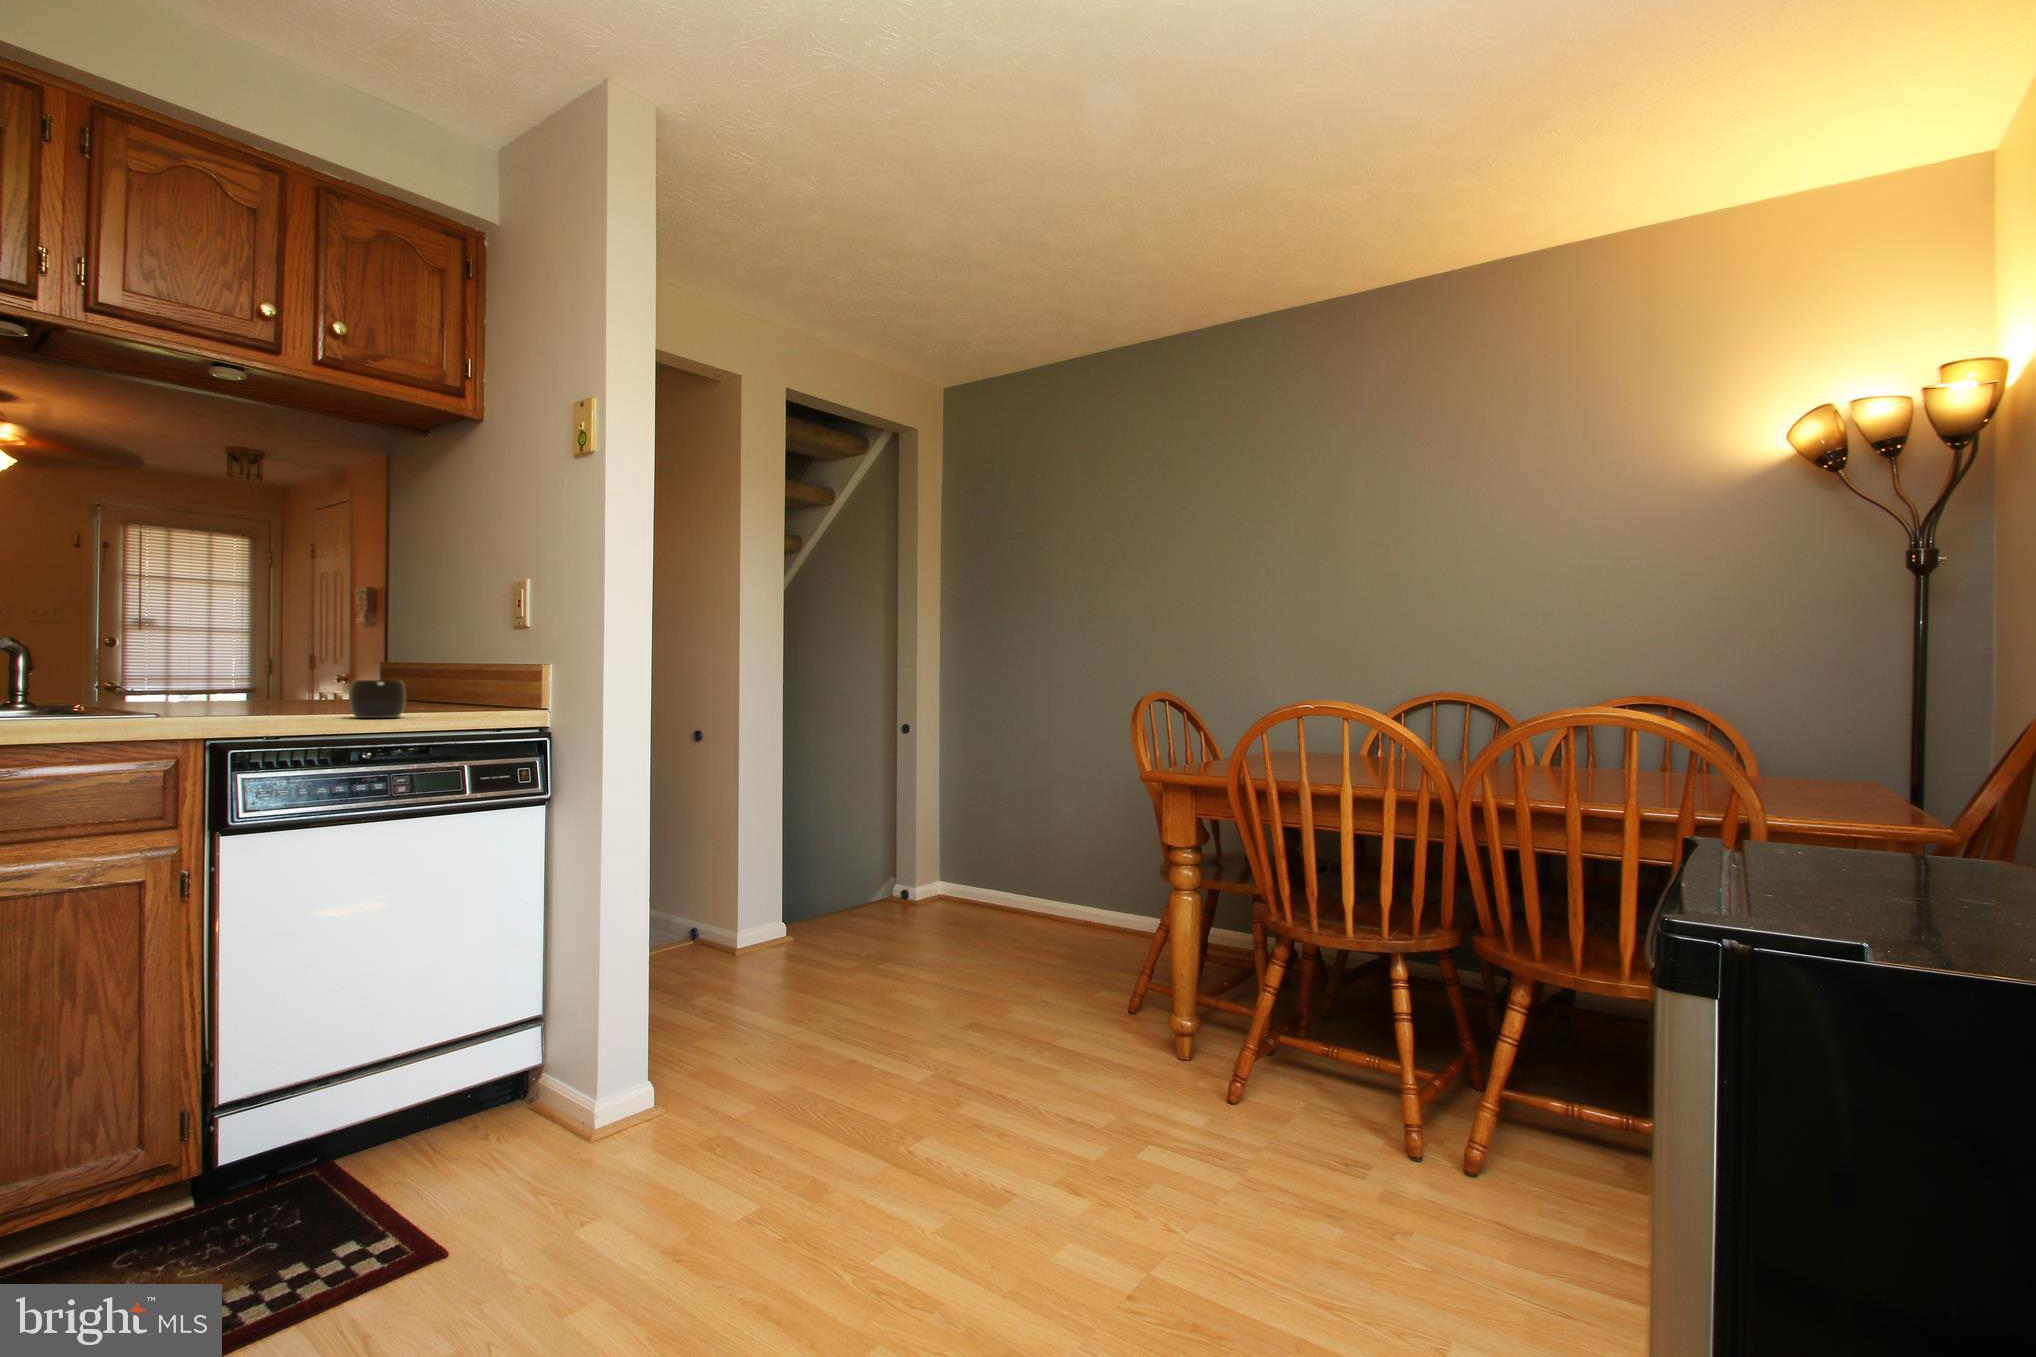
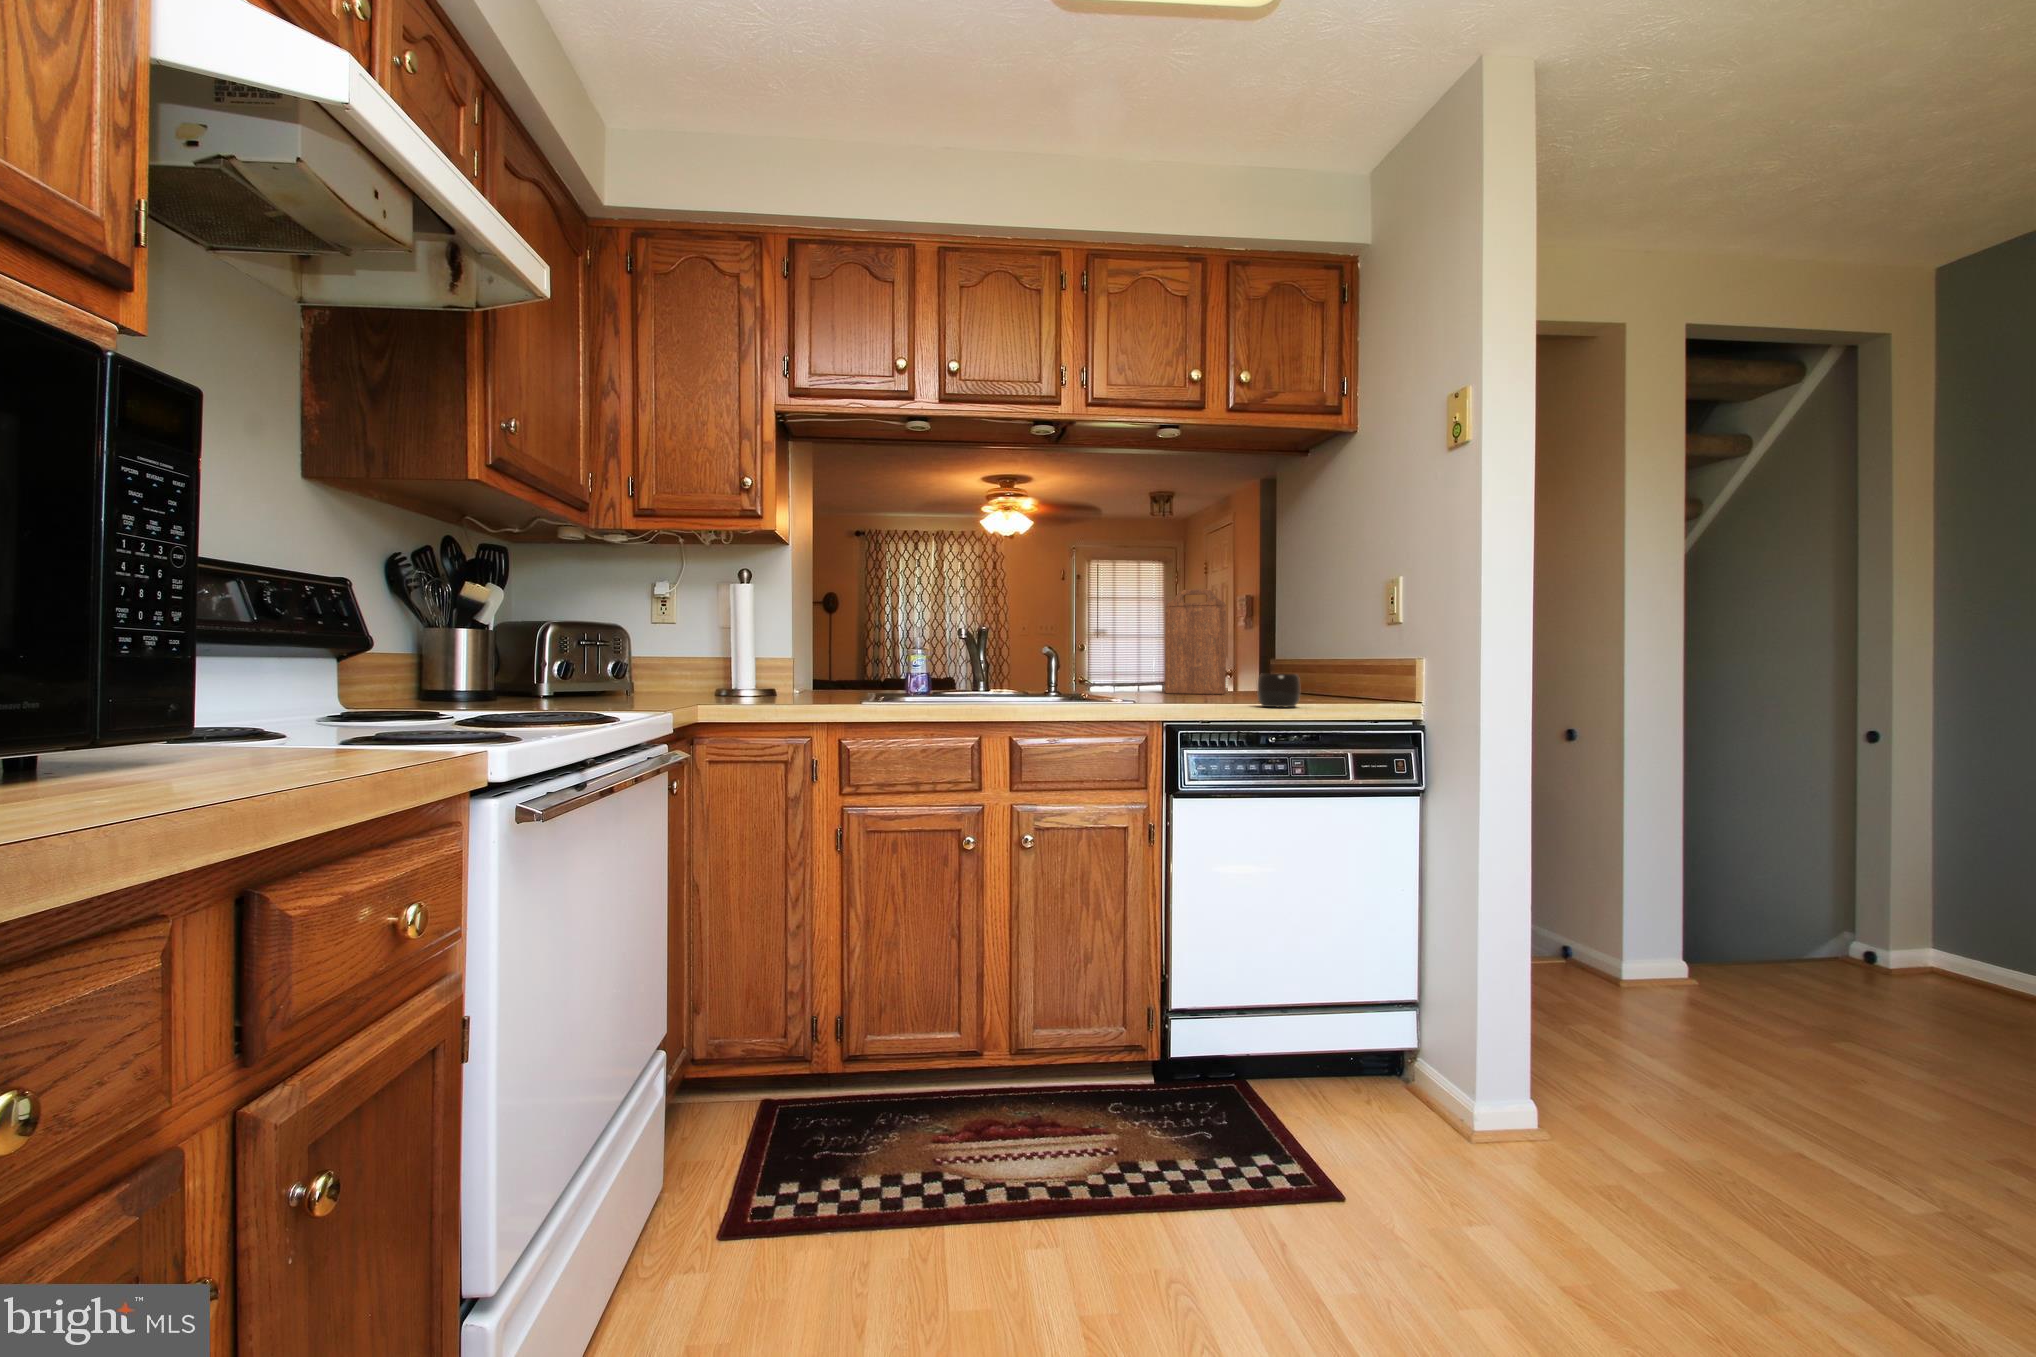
cutting board: none [228,575,322,705] -> present [1165,589,1226,694]

